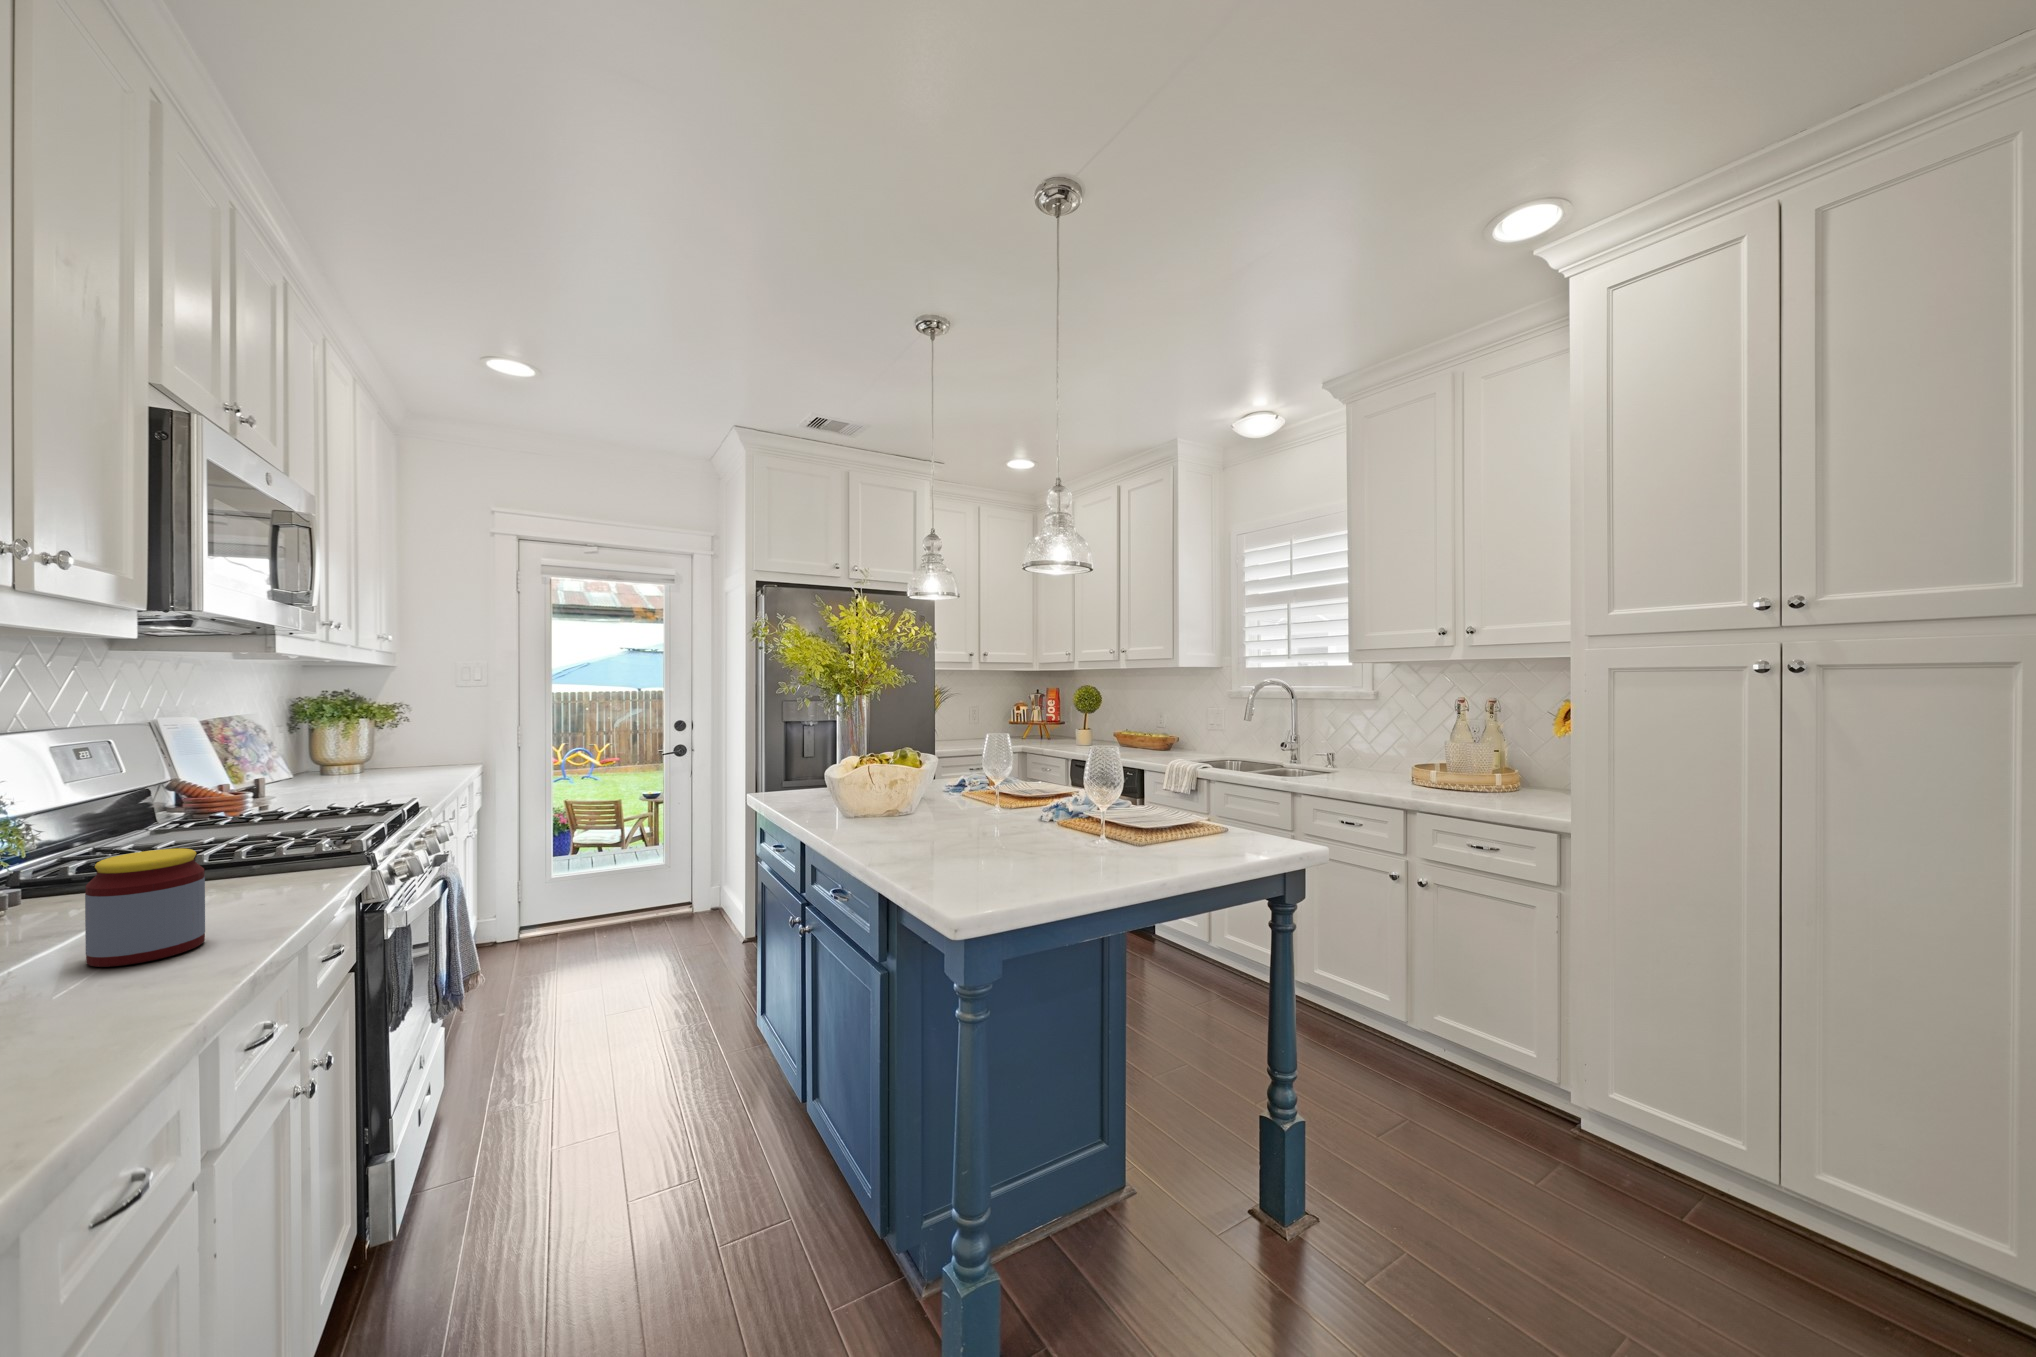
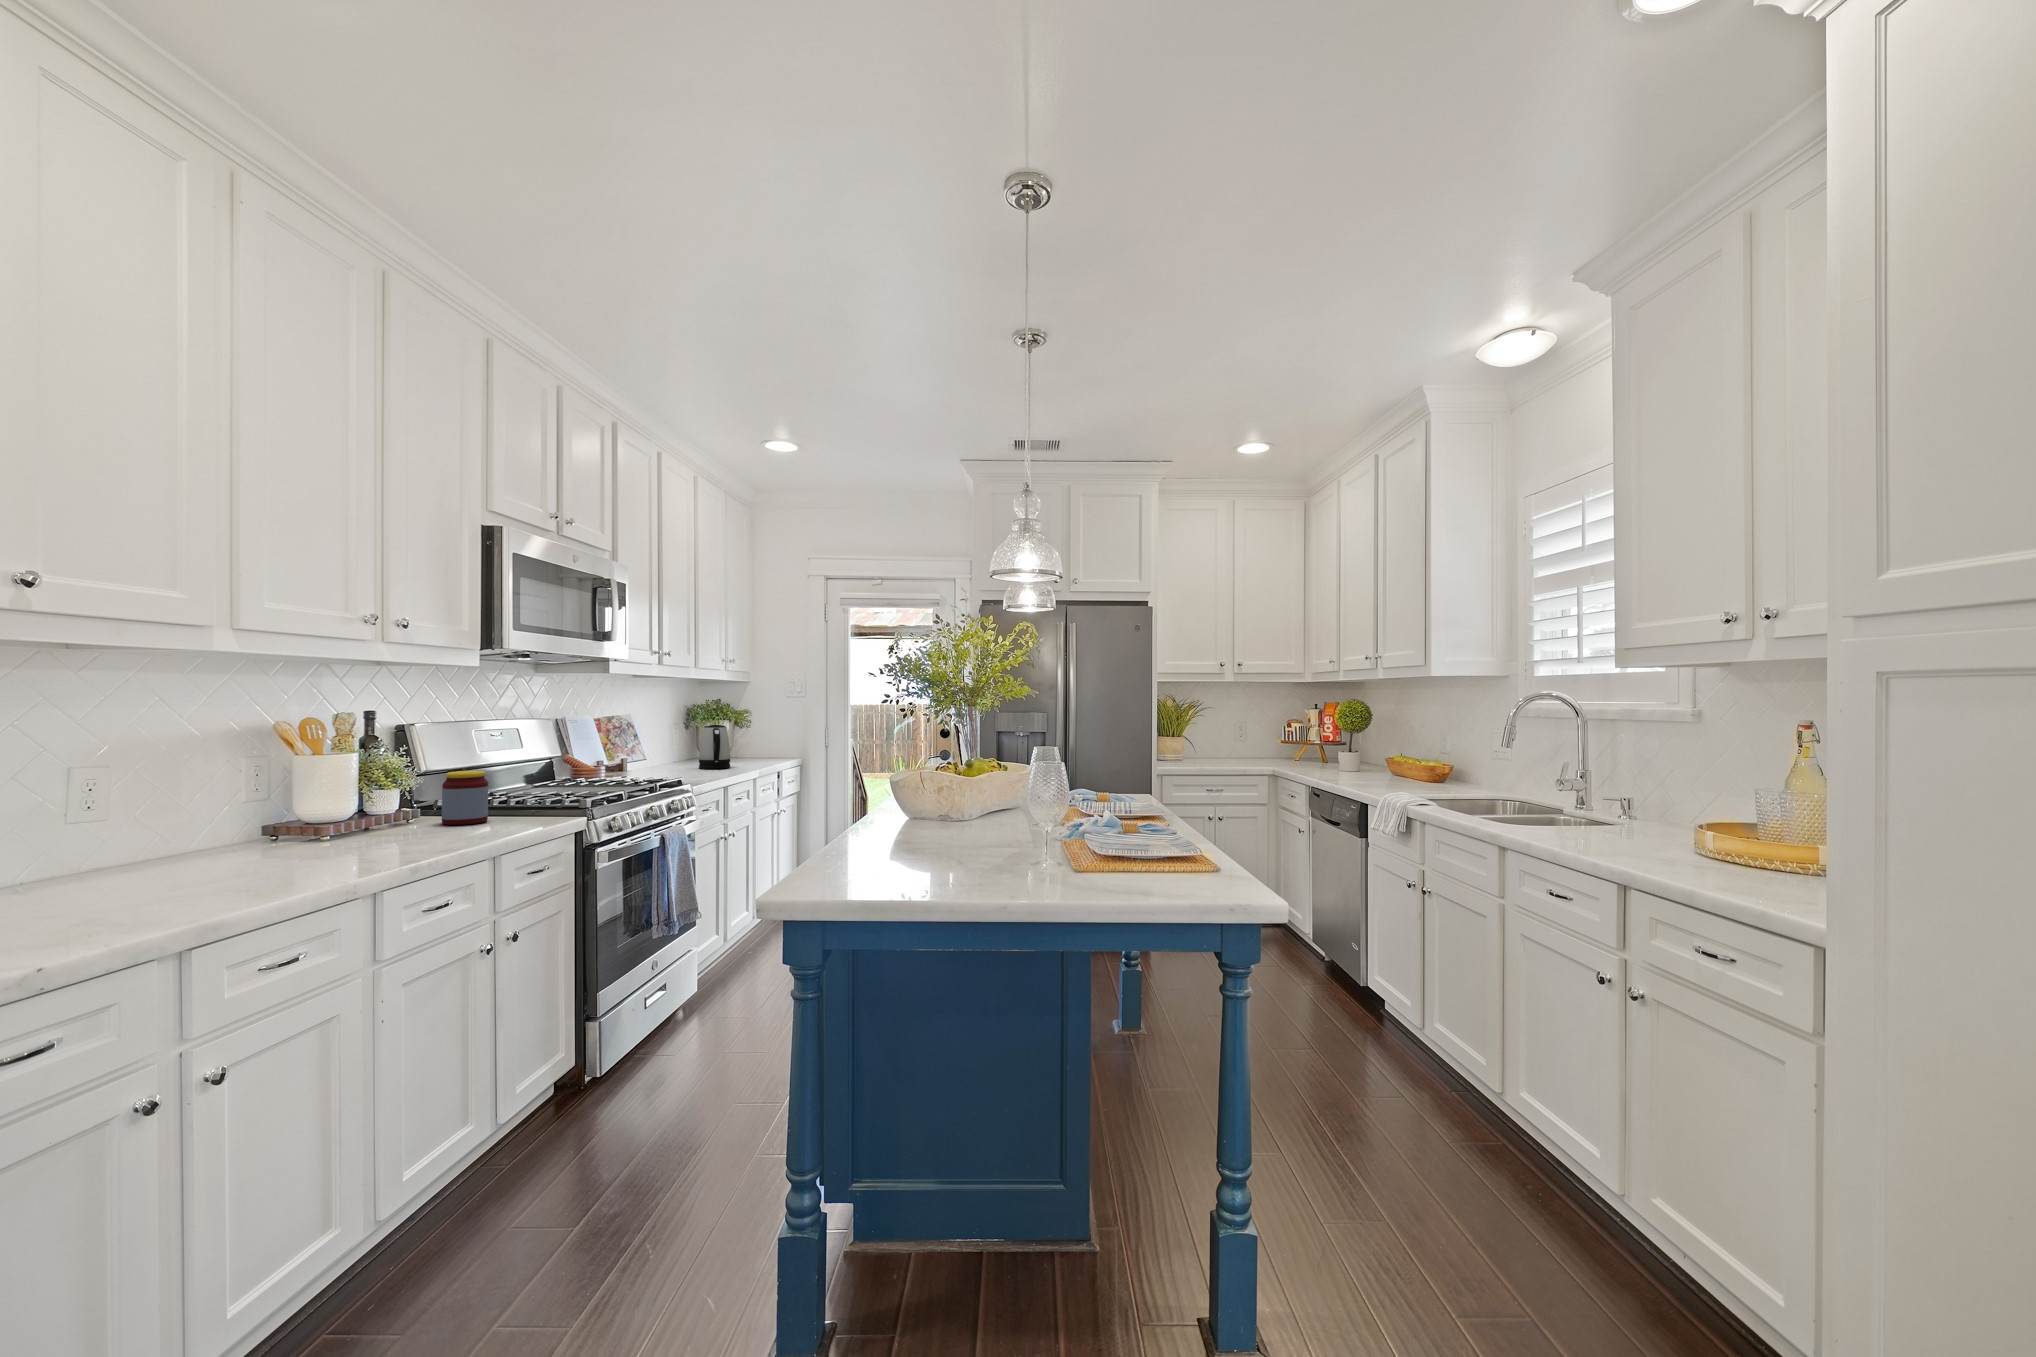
kettle: none [383,722,435,784] -> present [699,724,730,769]

